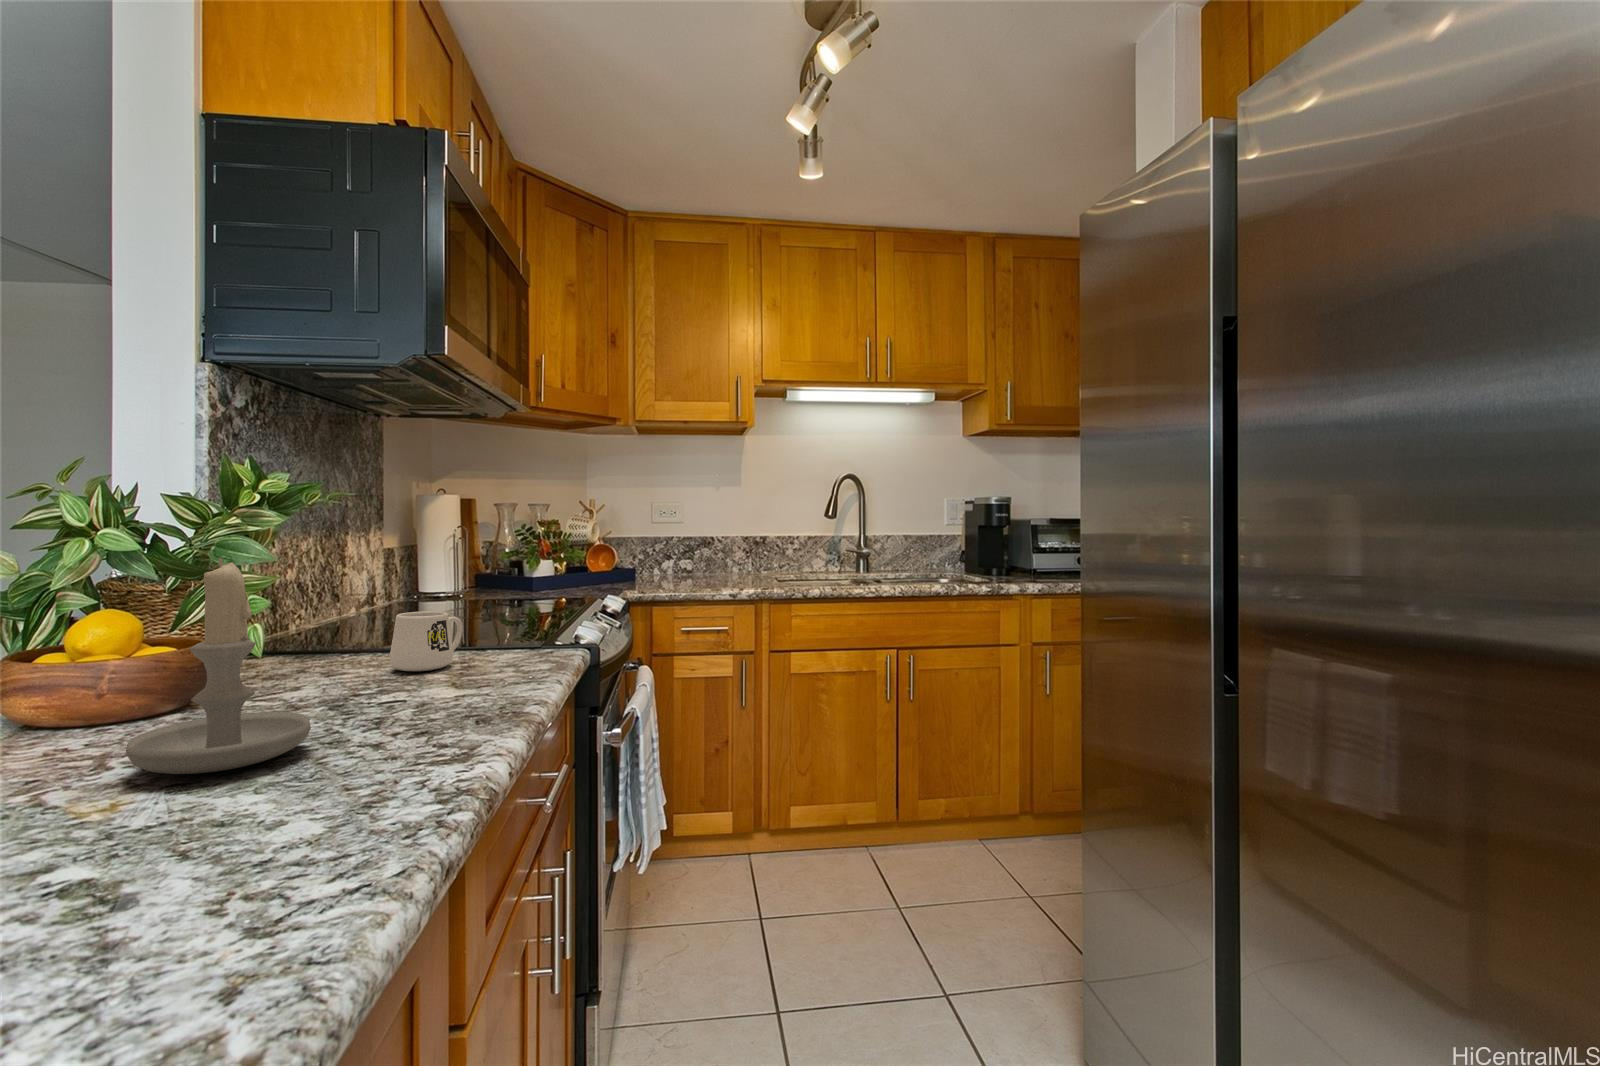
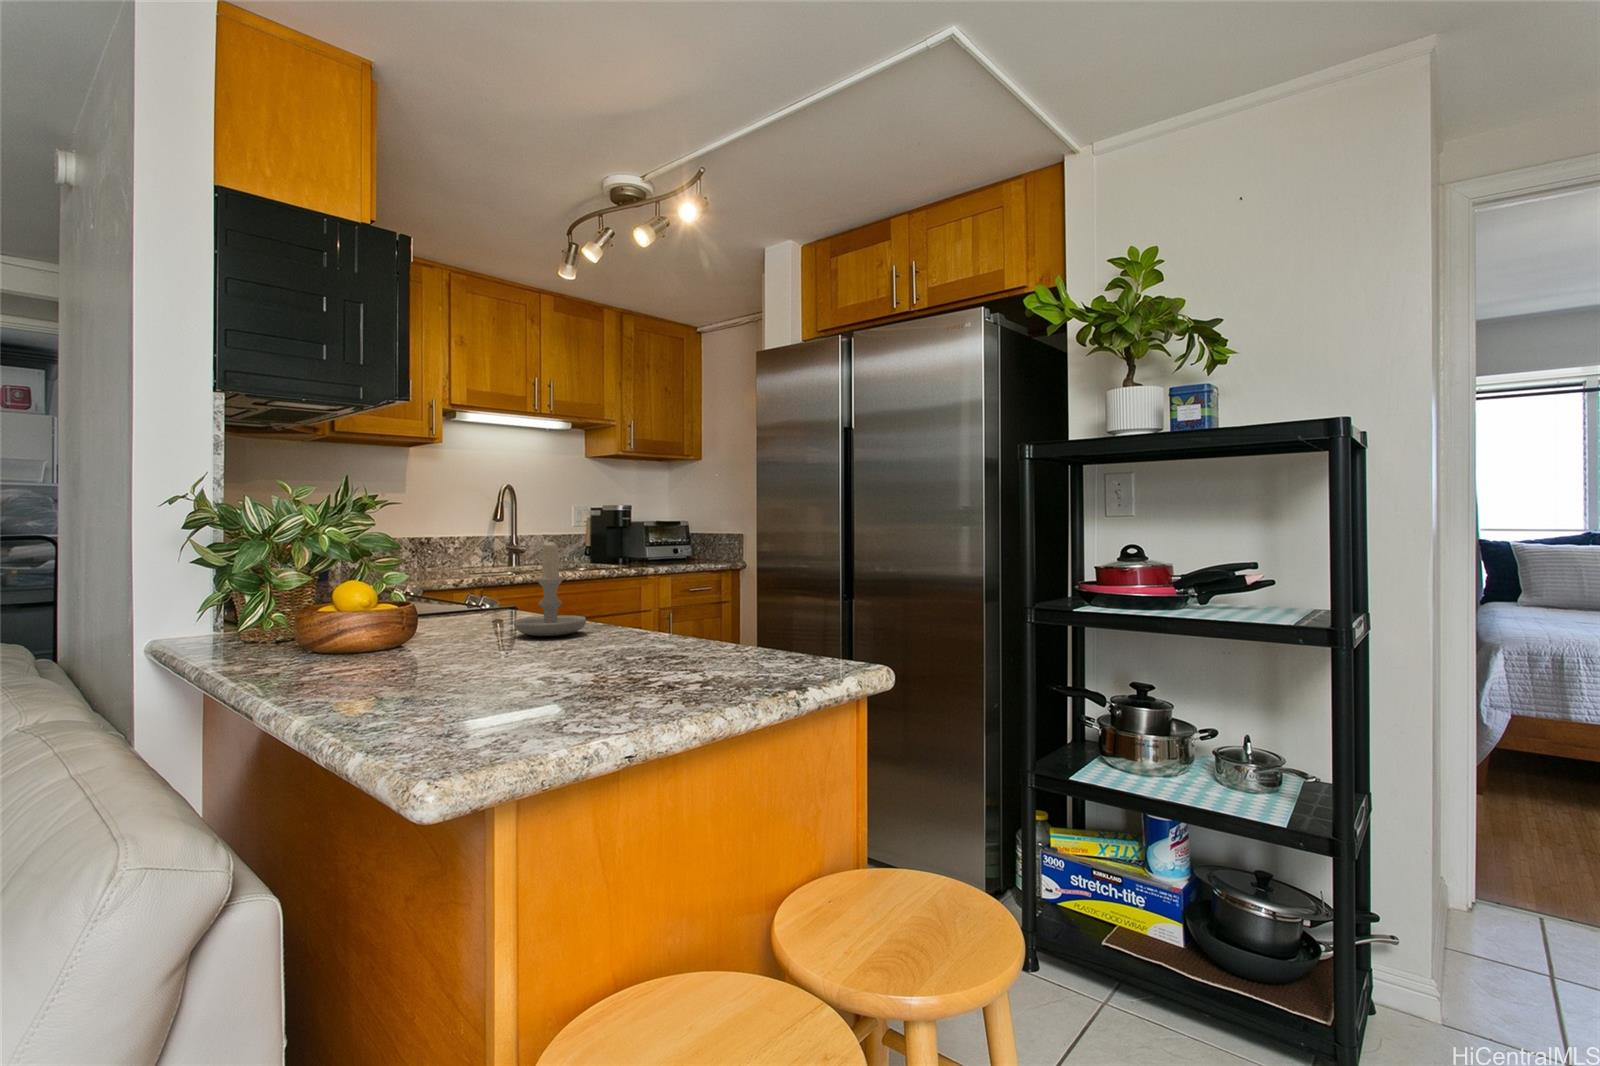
mug: present [390,611,462,671] -> none [441,580,481,617]

